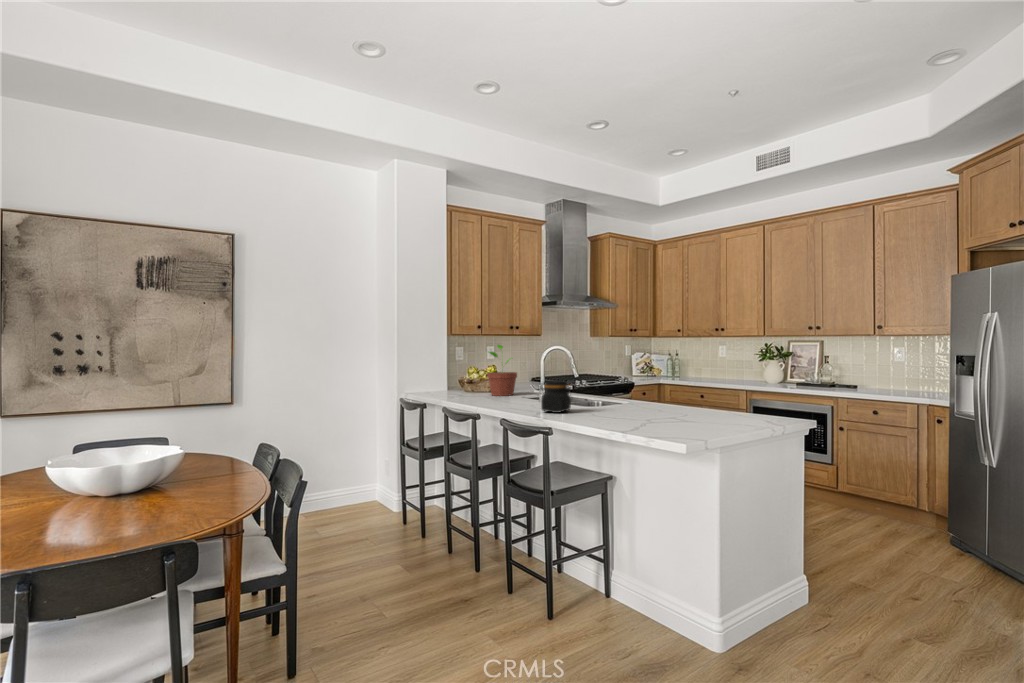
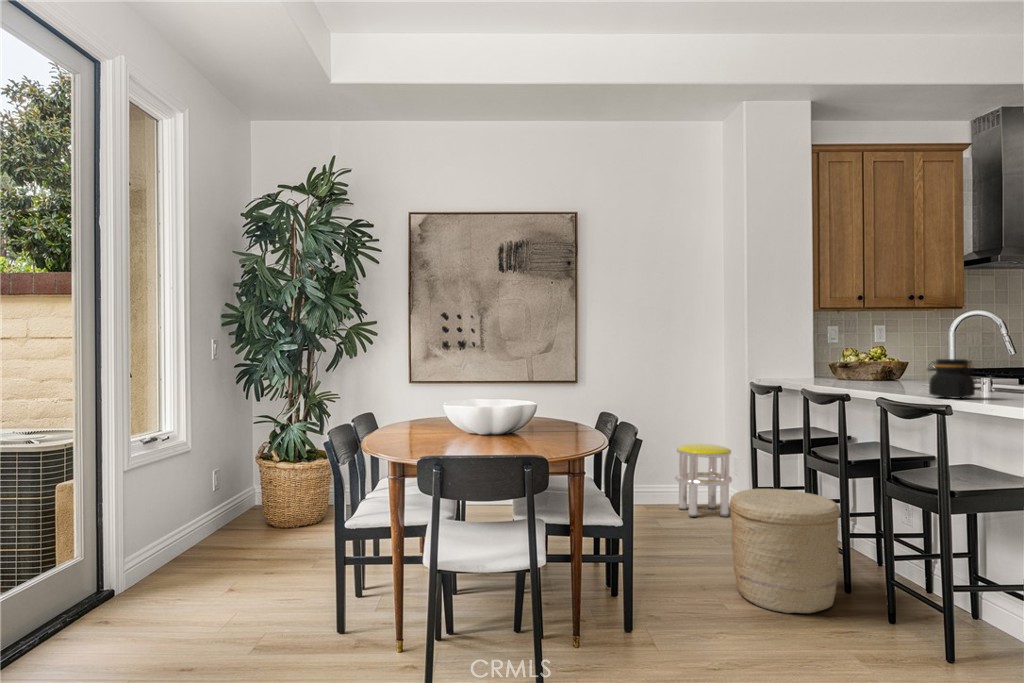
potted plant: present [487,345,517,396] -> none [866,319,910,385]
stool: none [333,451,384,520] -> present [675,444,732,517]
woven basket: none [381,497,475,620] -> present [730,489,840,613]

